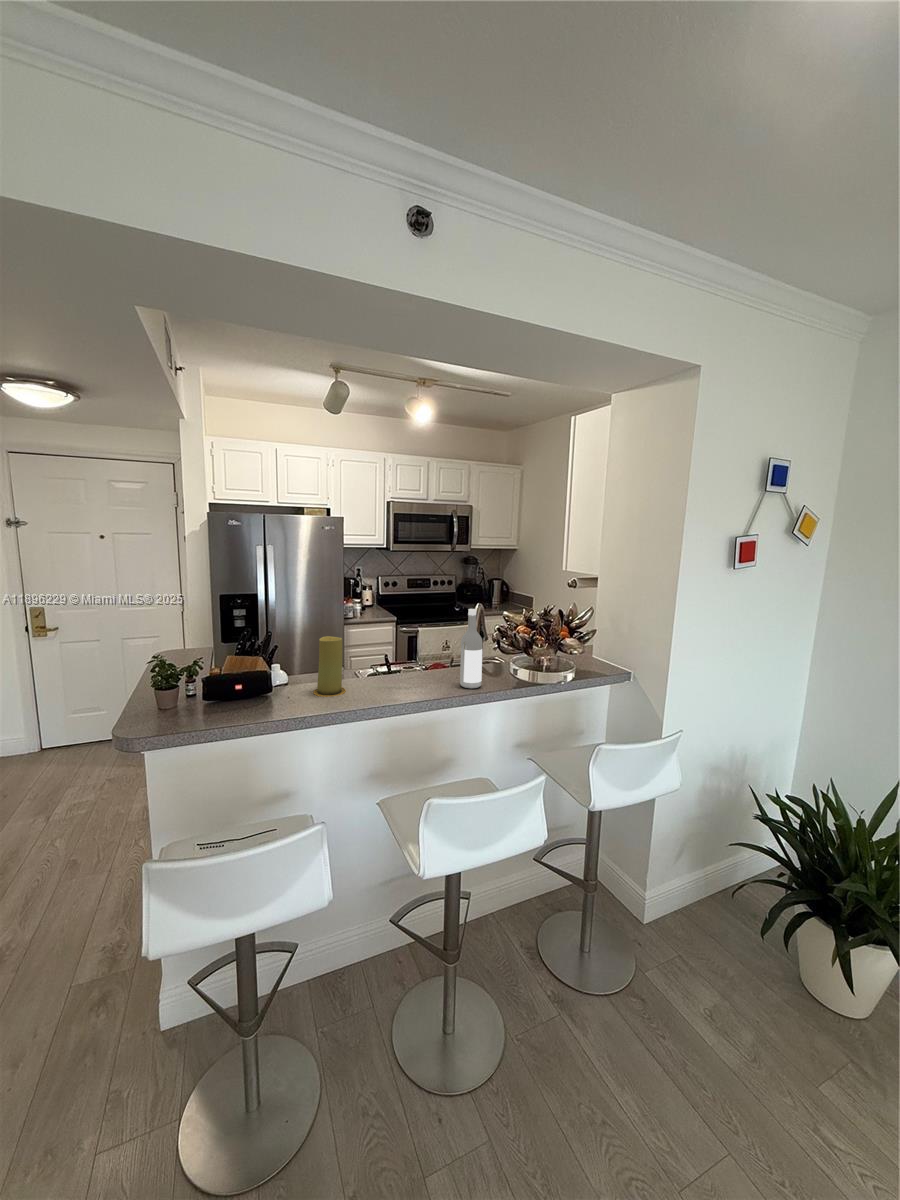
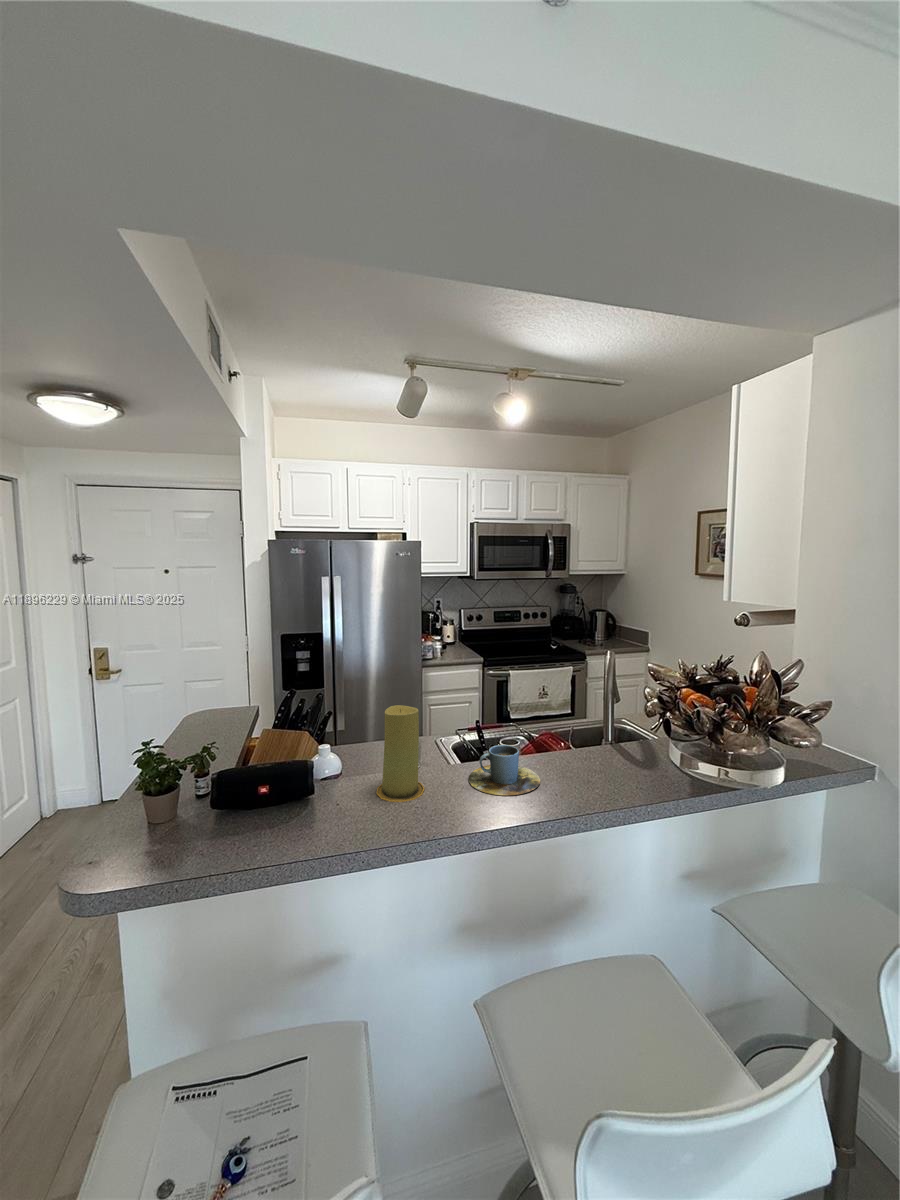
wine bottle: present [460,609,482,689] -> none [601,663,637,792]
cup: none [375,664,422,692] -> present [468,745,540,796]

